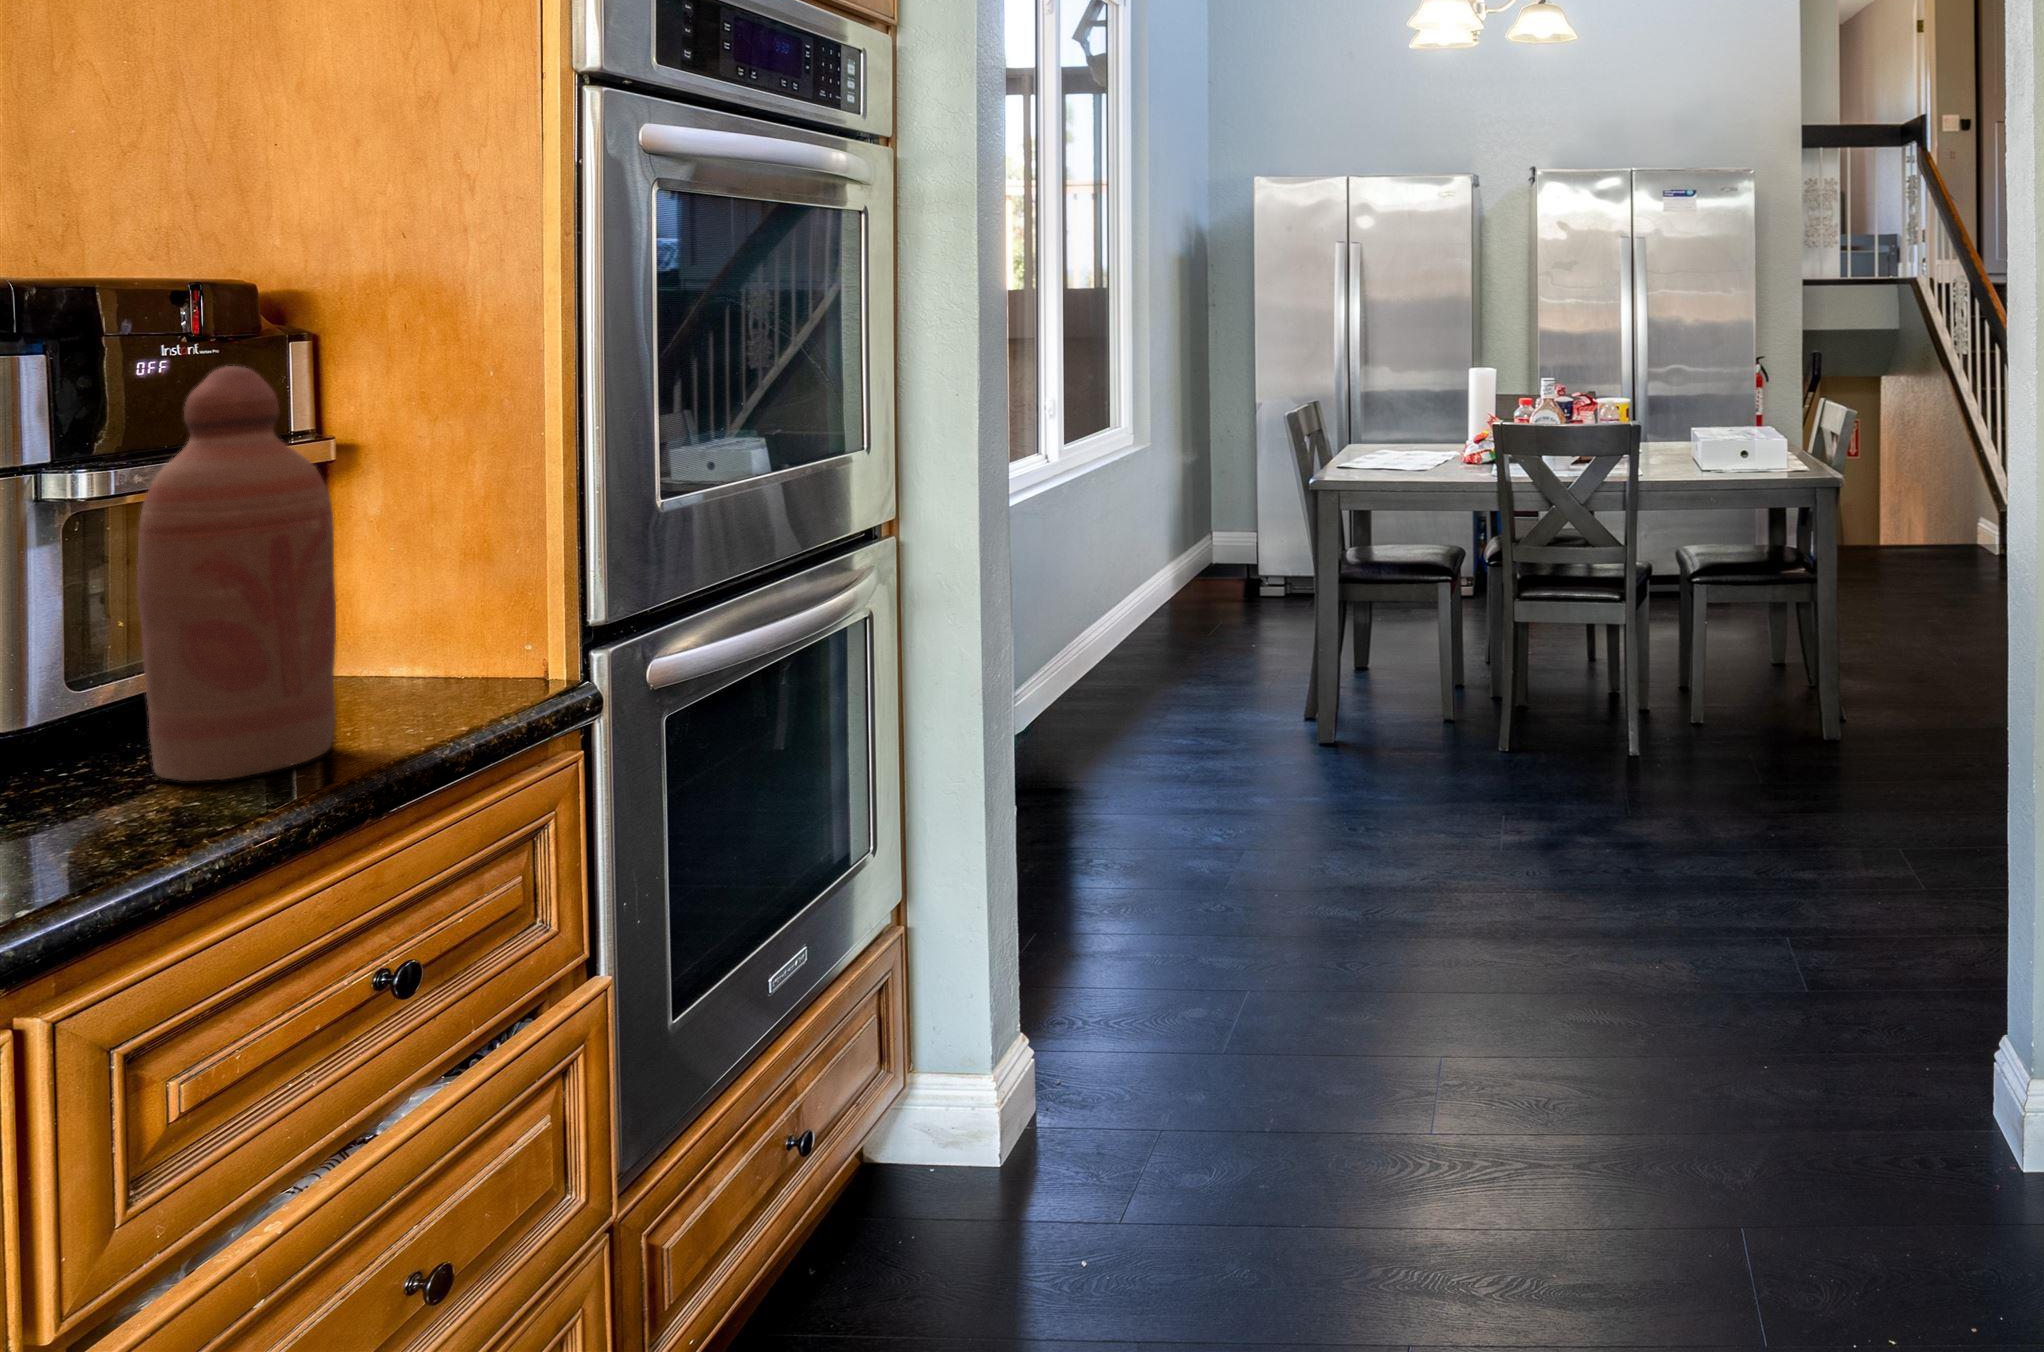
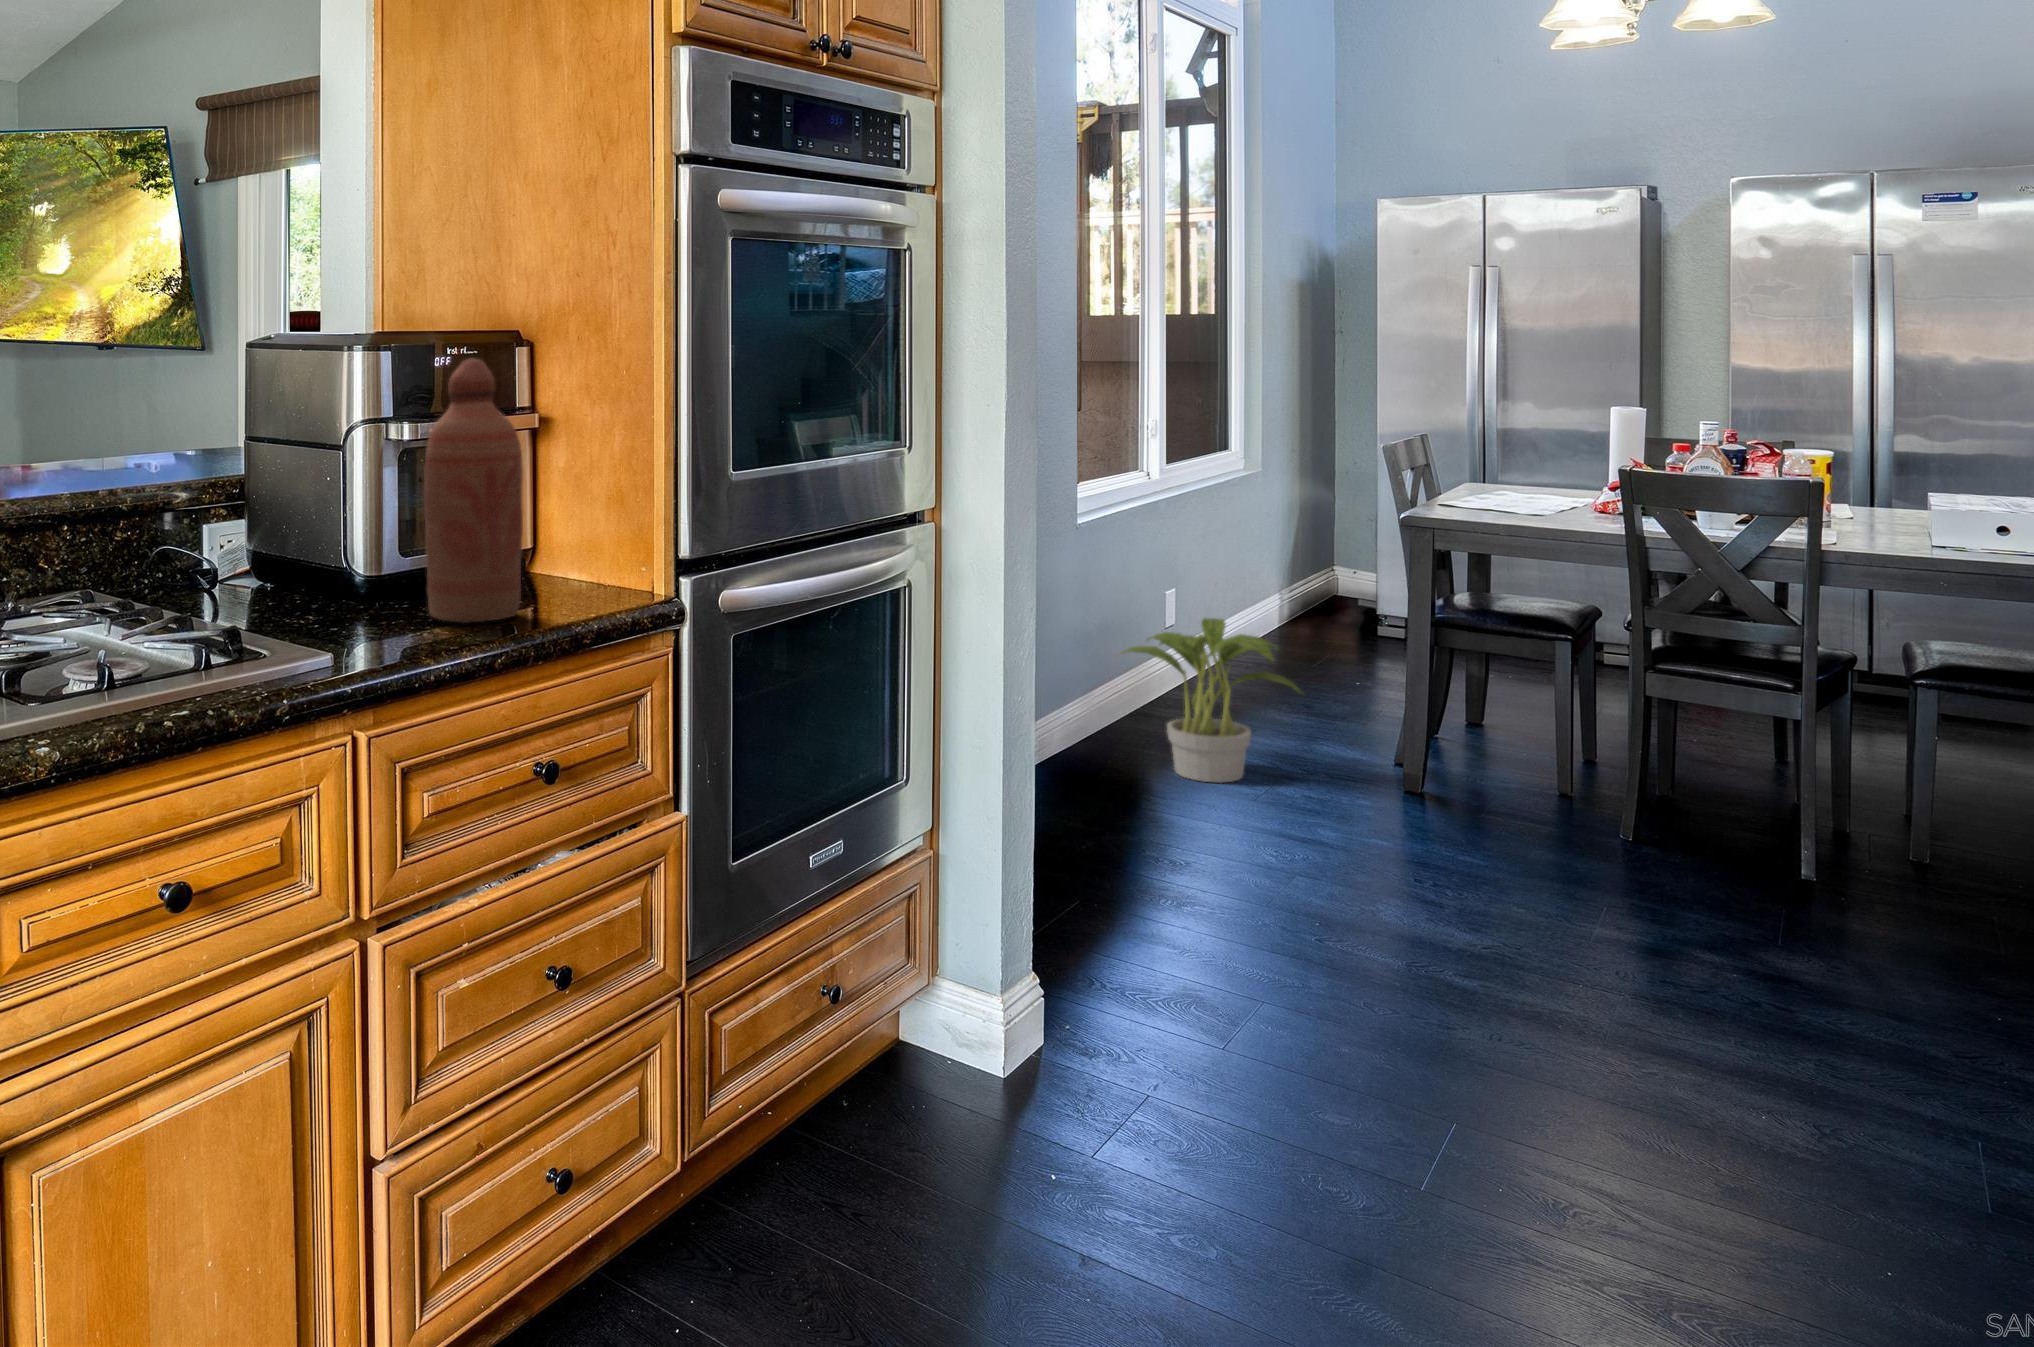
potted plant: none [1035,599,1227,769] -> present [1123,618,1303,782]

